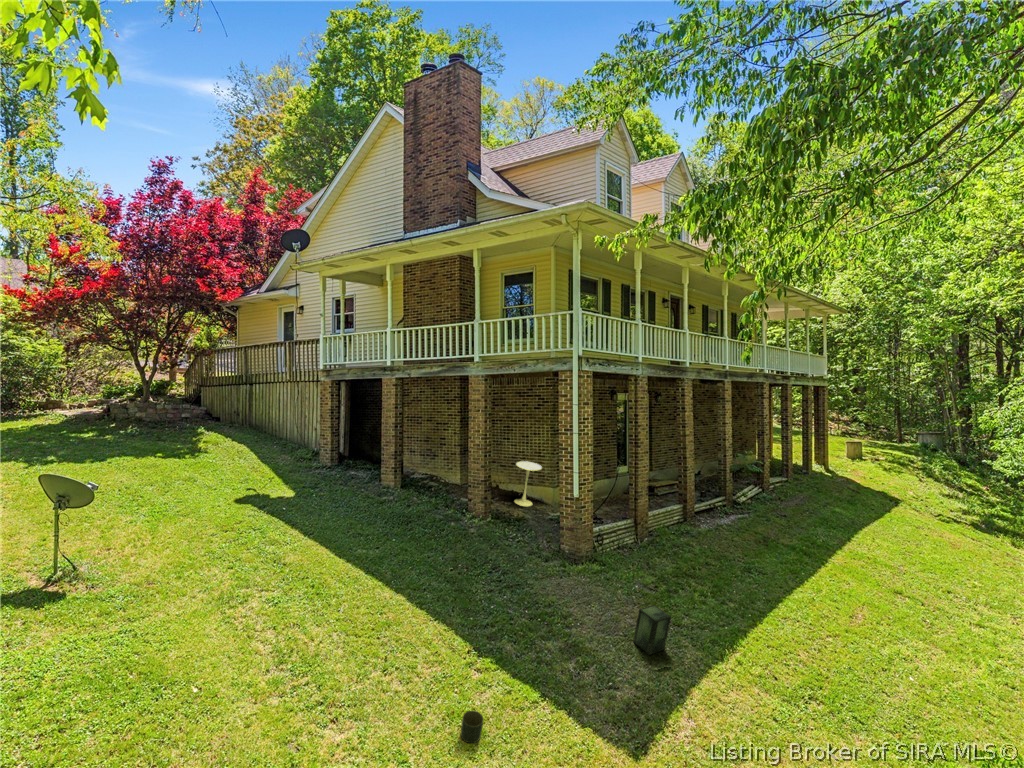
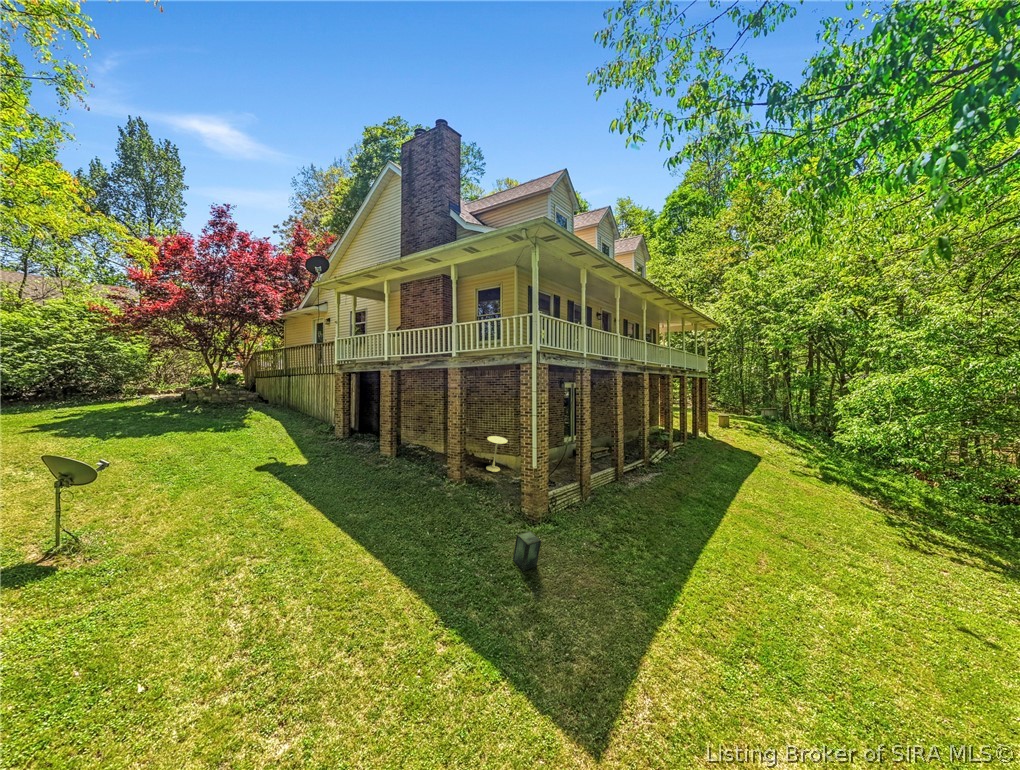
storage box: present [633,605,671,655] -> present [513,531,541,571]
planter: present [461,711,484,743] -> none [417,708,441,748]

